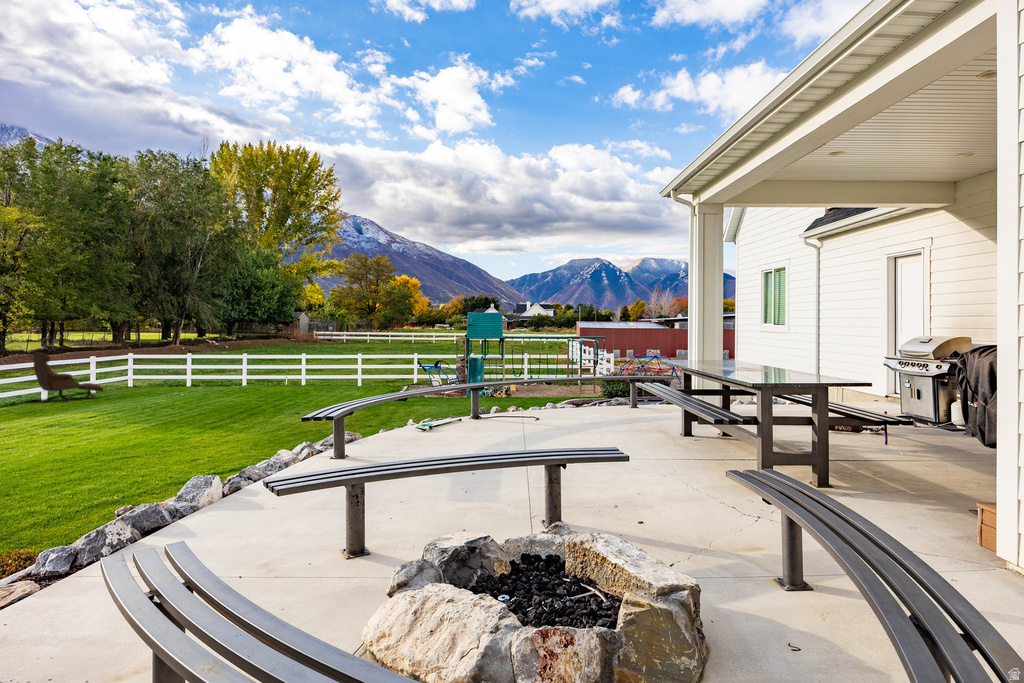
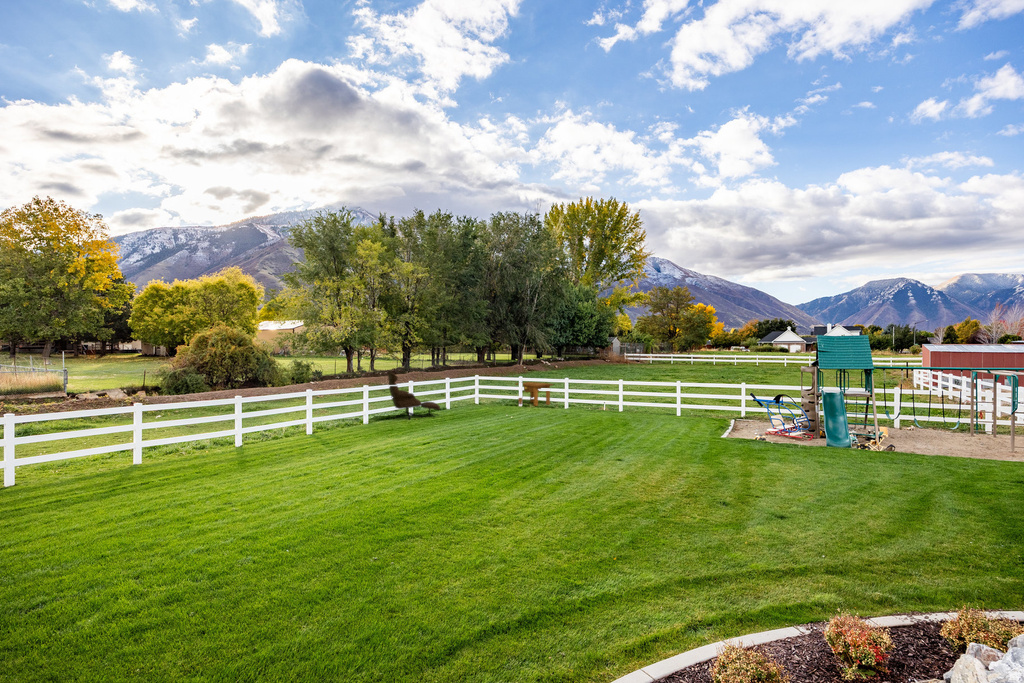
side table: none [188,361,232,385] -> present [516,382,553,406]

